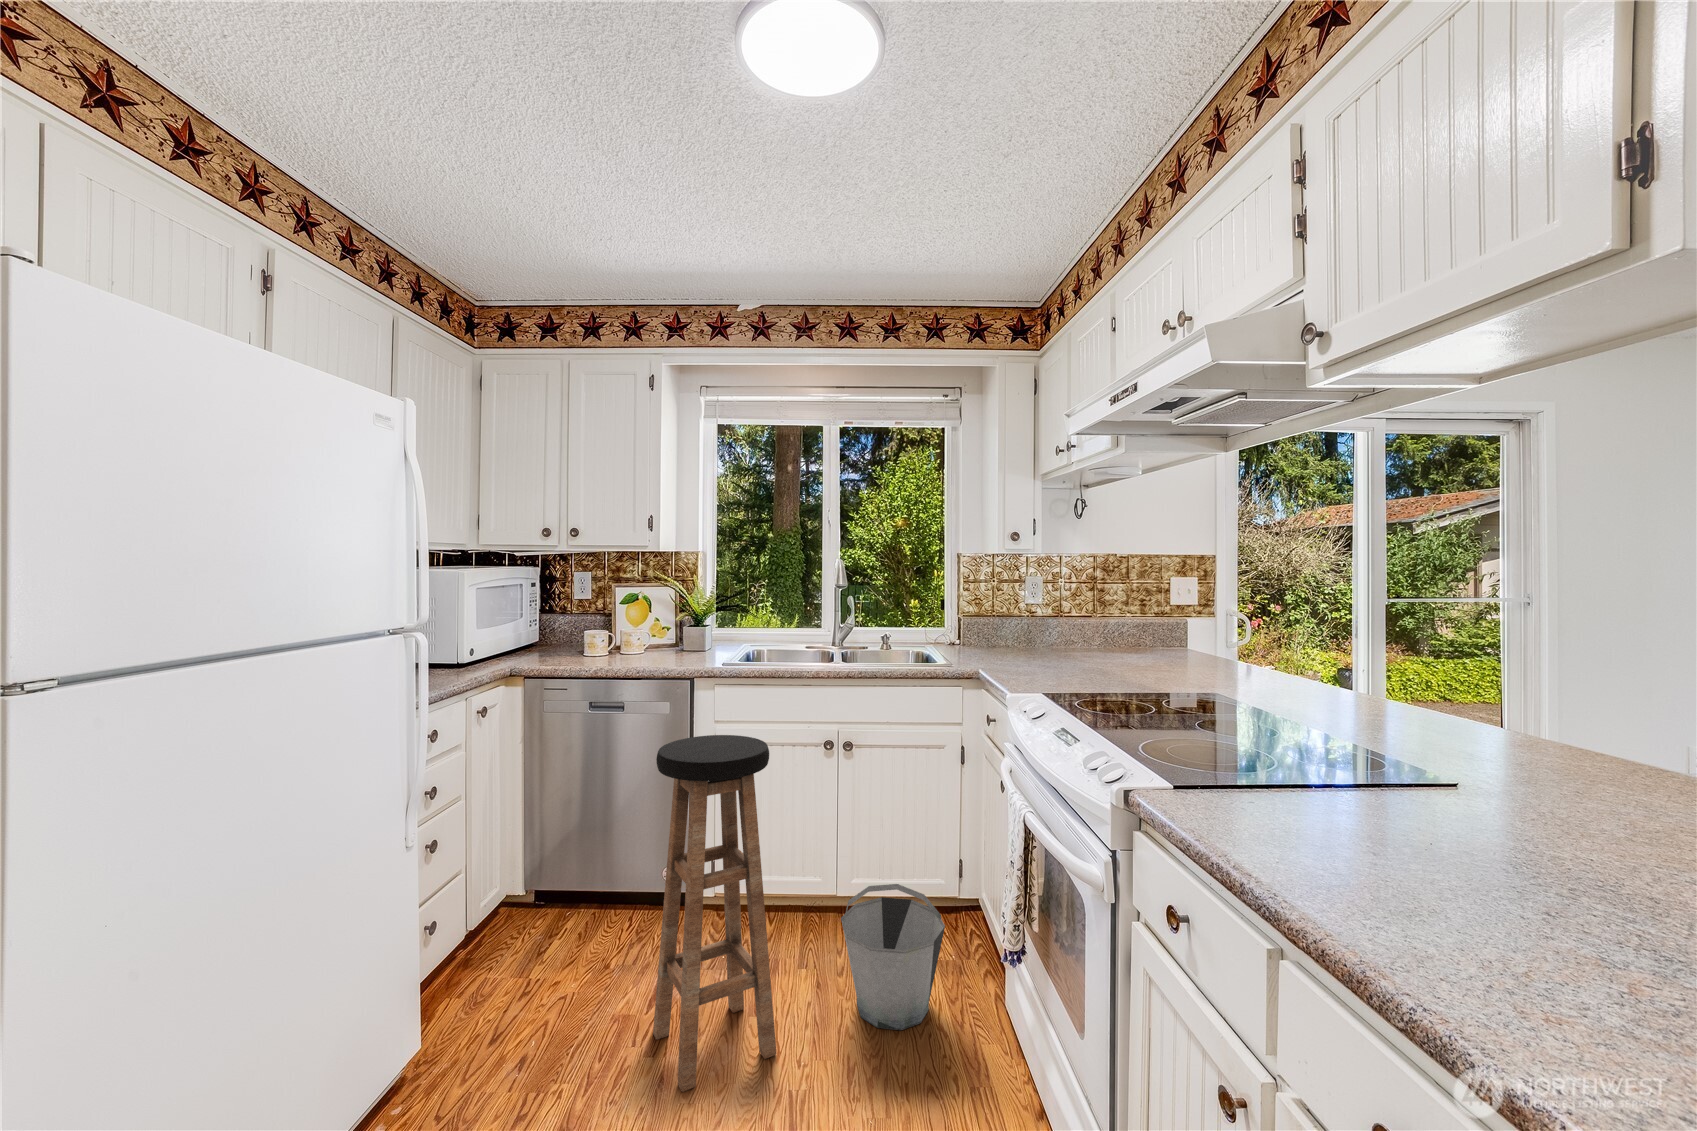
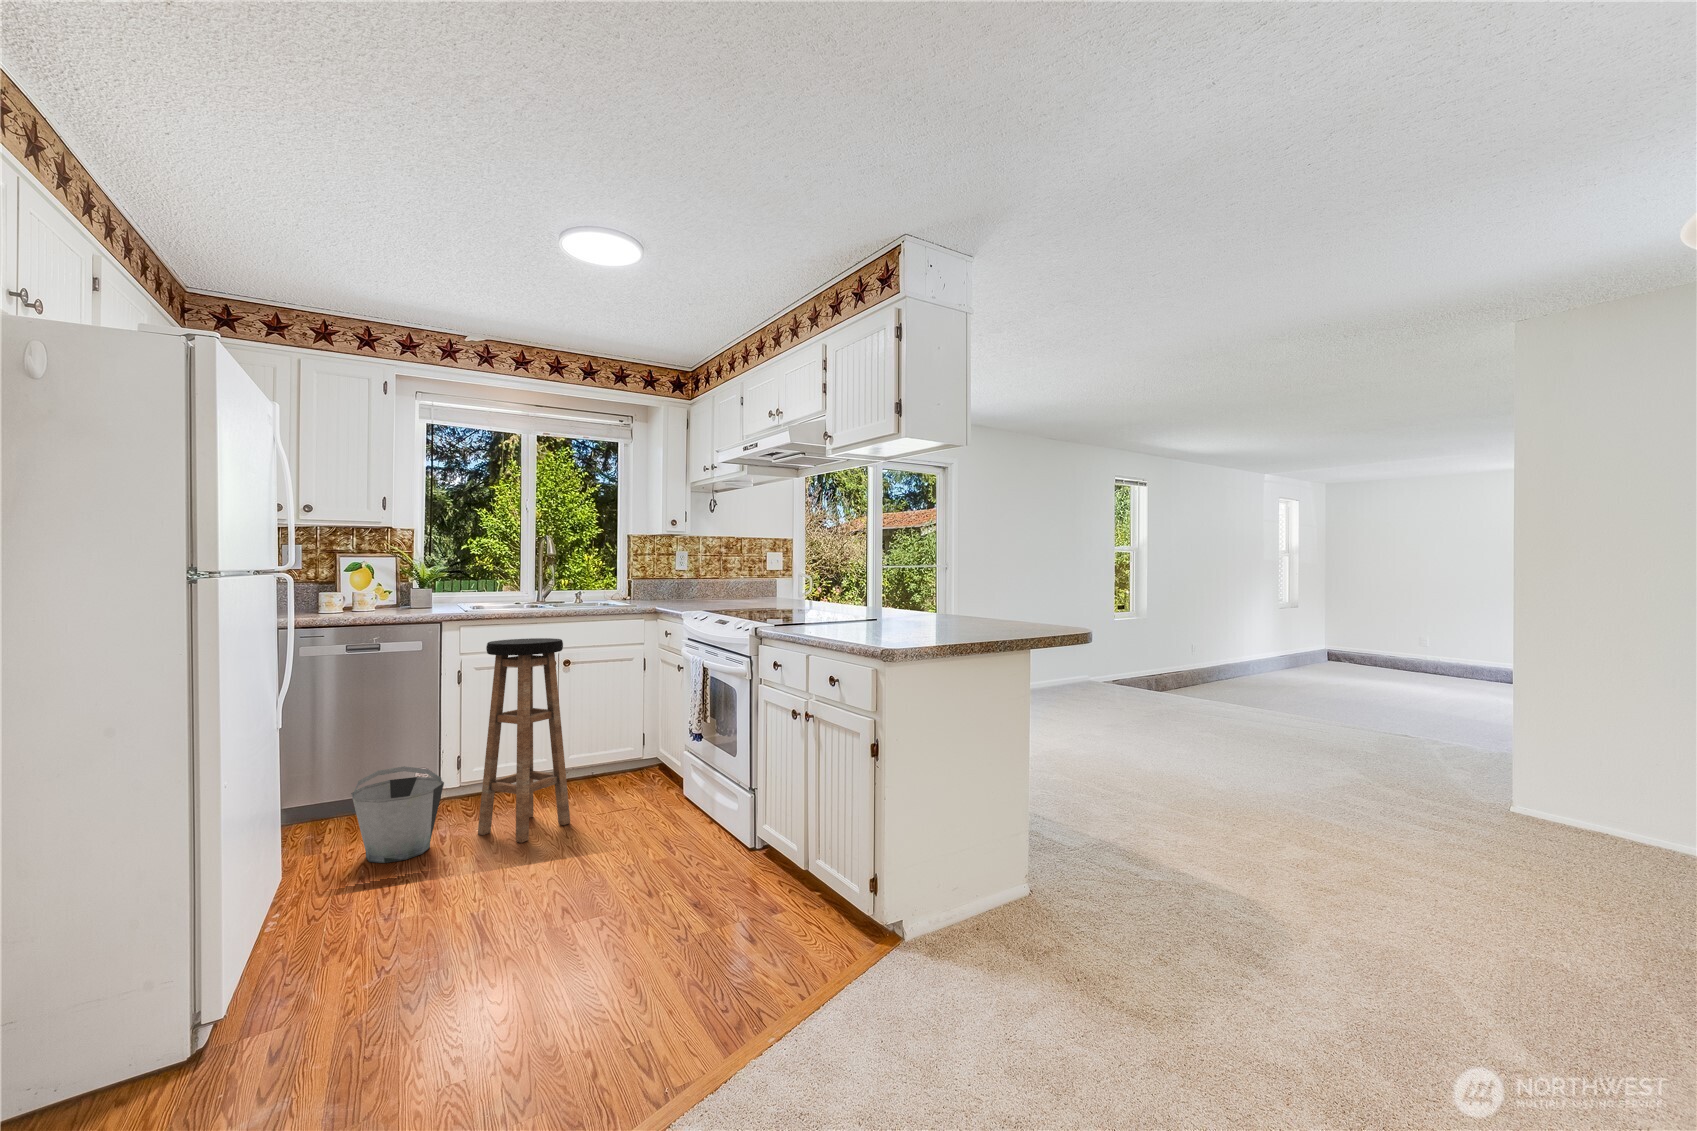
bucket: present [841,884,945,1030] -> present [351,766,444,863]

